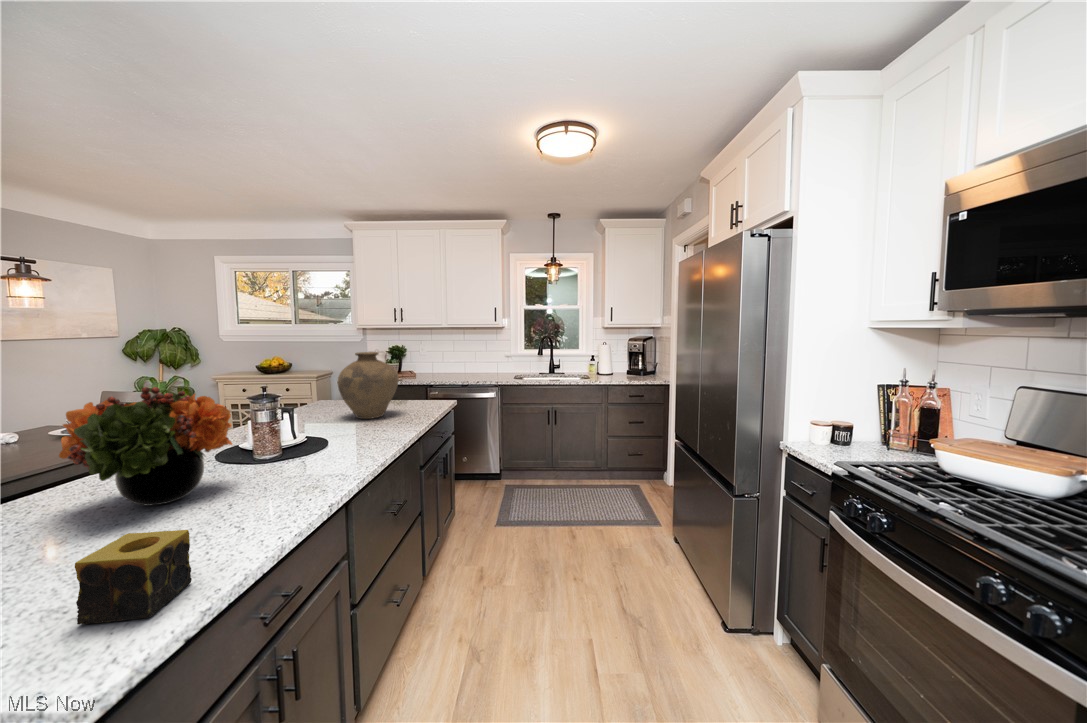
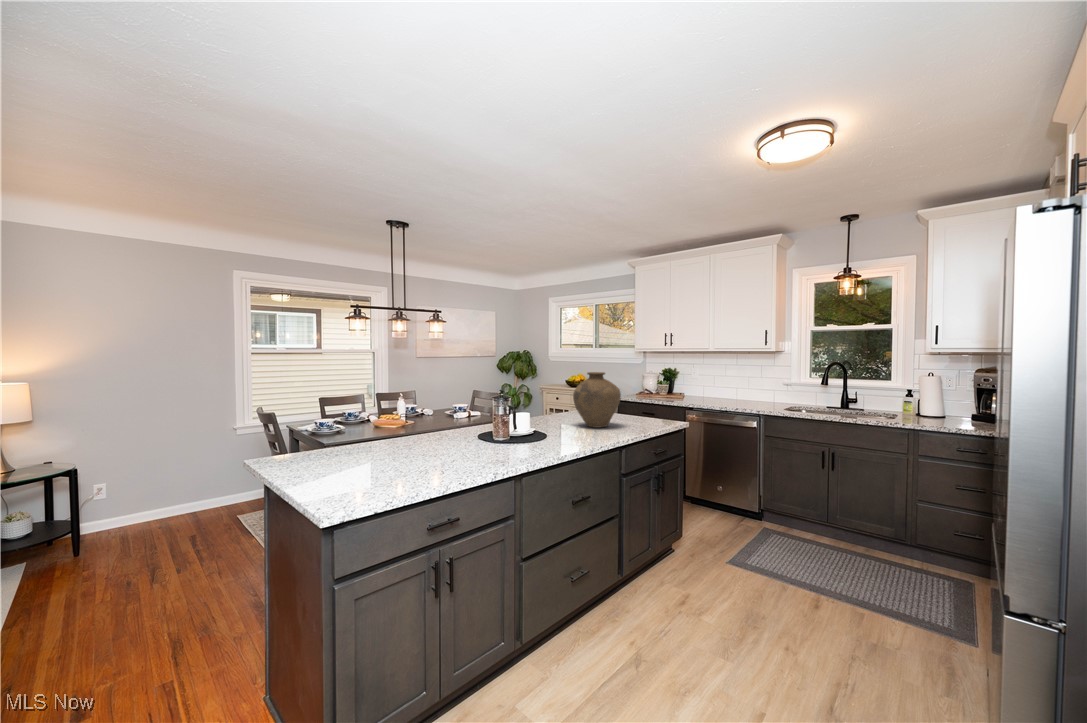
flower arrangement: present [59,387,232,506] -> none [399,386,473,453]
candle: present [75,530,192,625] -> none [362,453,404,492]

